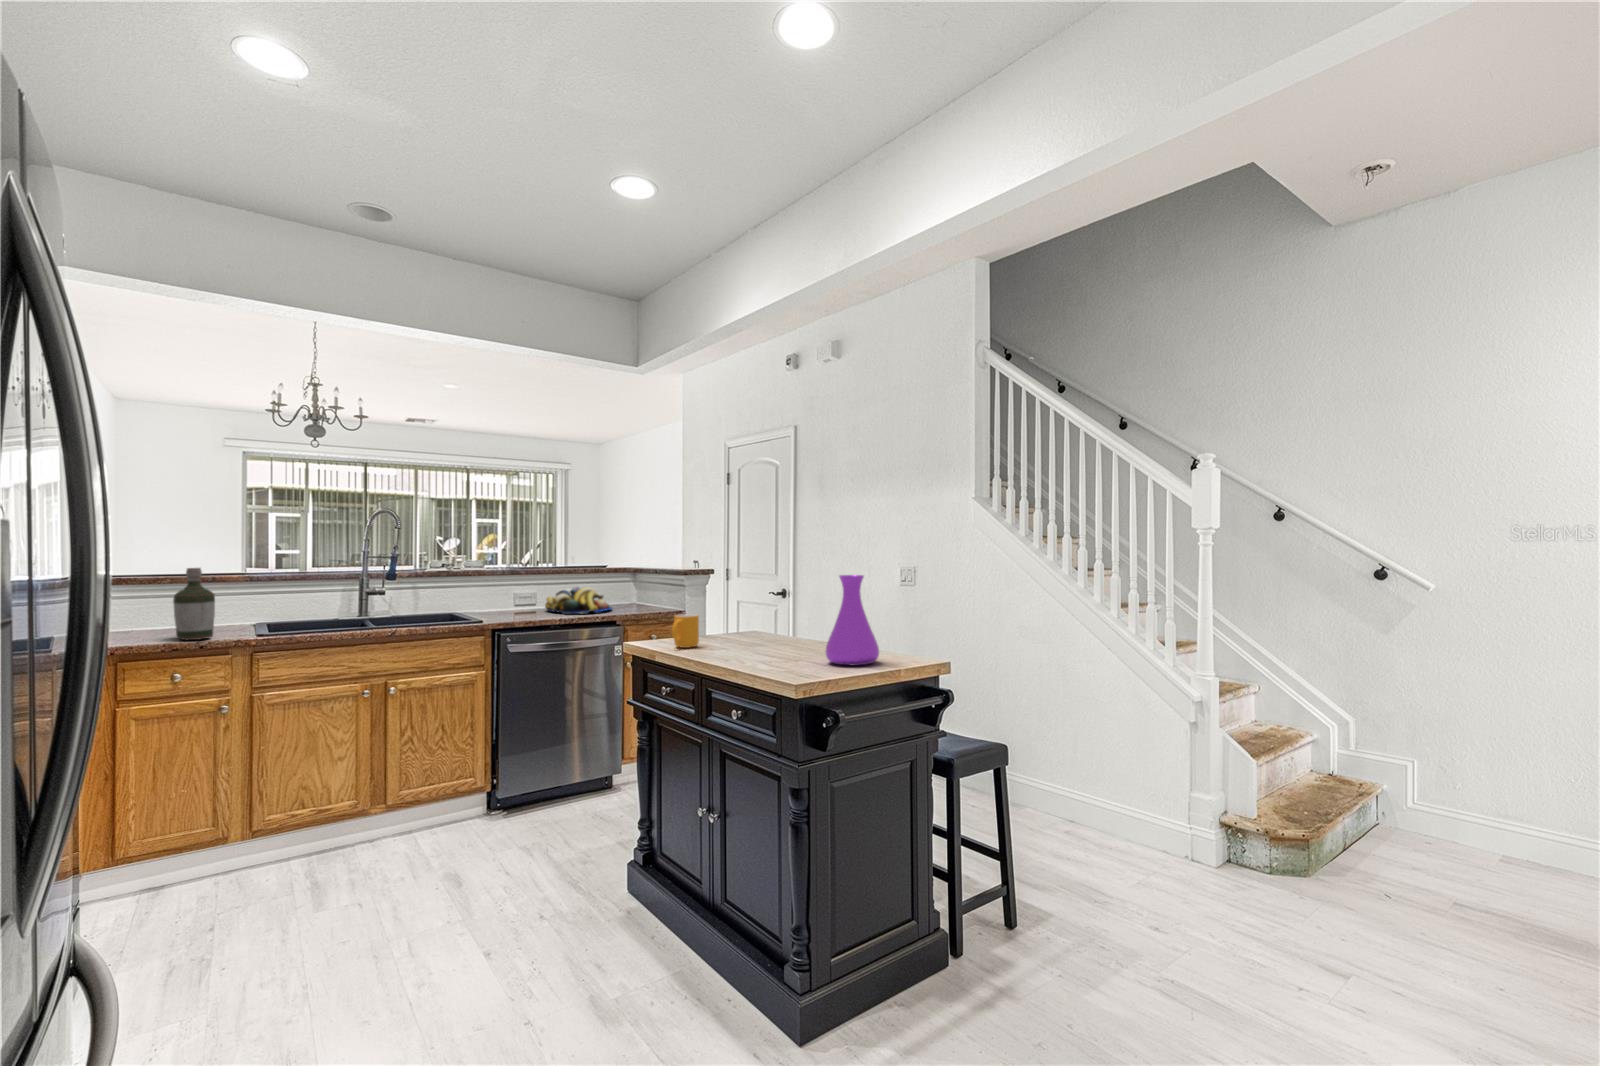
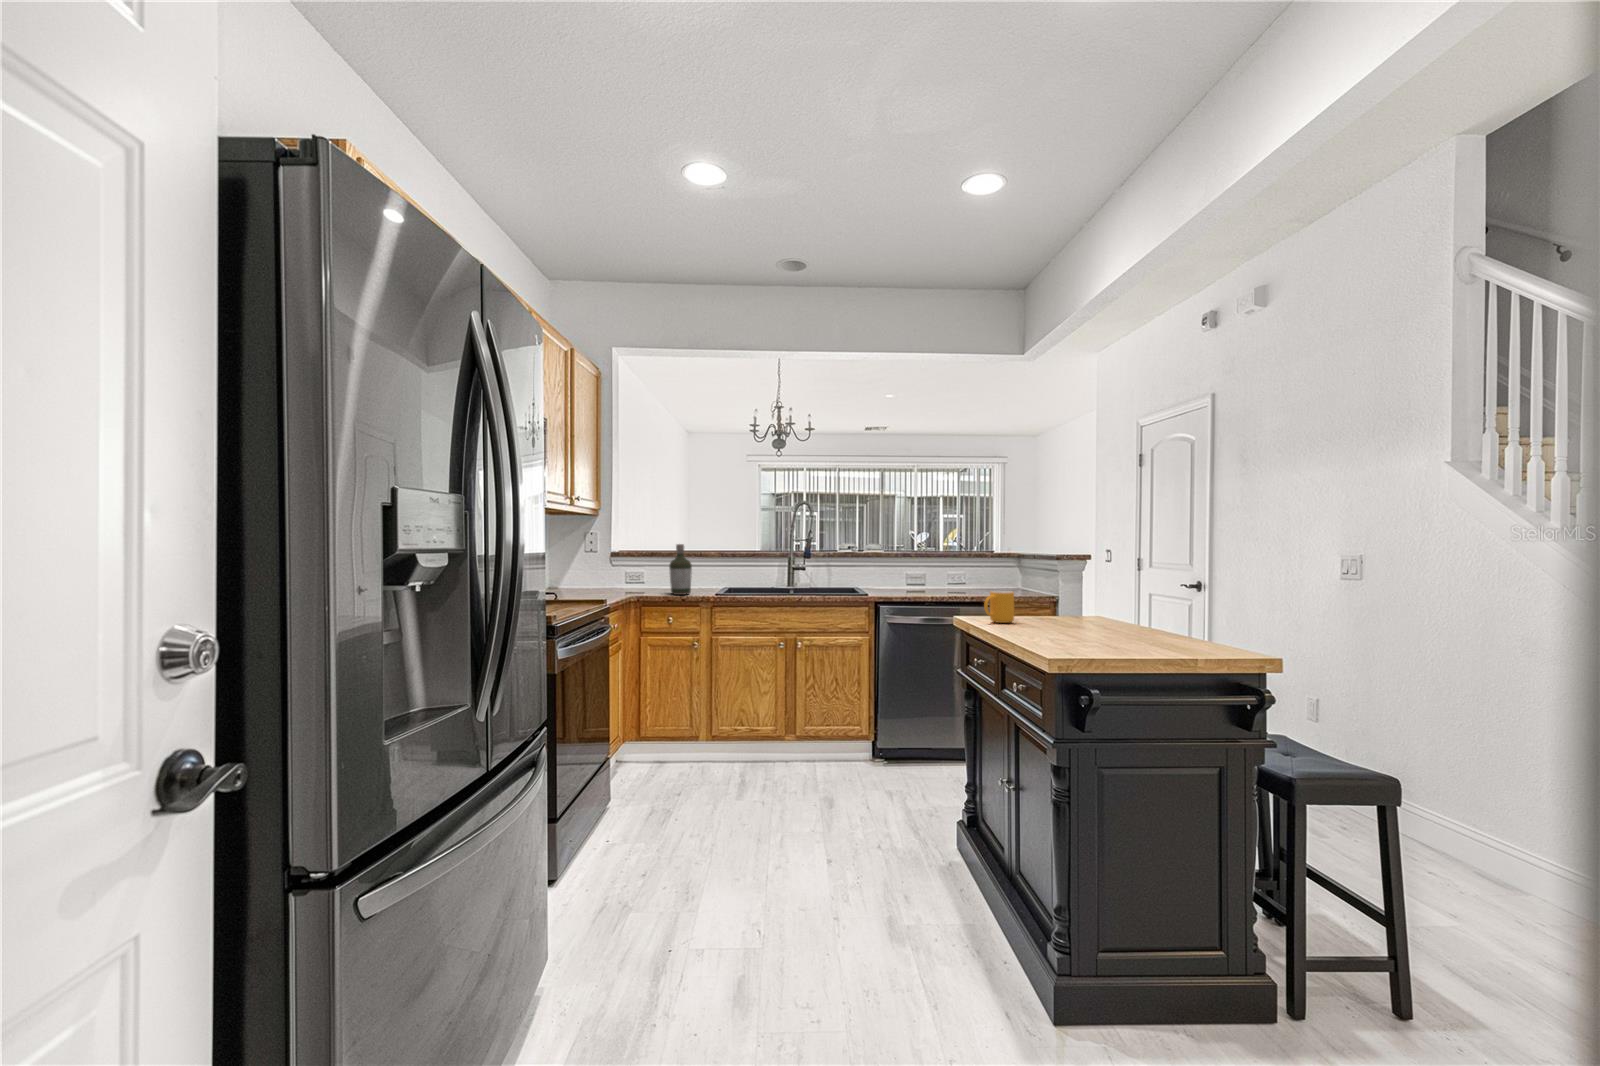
vase: present [826,575,879,665] -> none [1114,552,1180,650]
fruit bowl: present [545,587,612,614] -> none [933,570,994,593]

